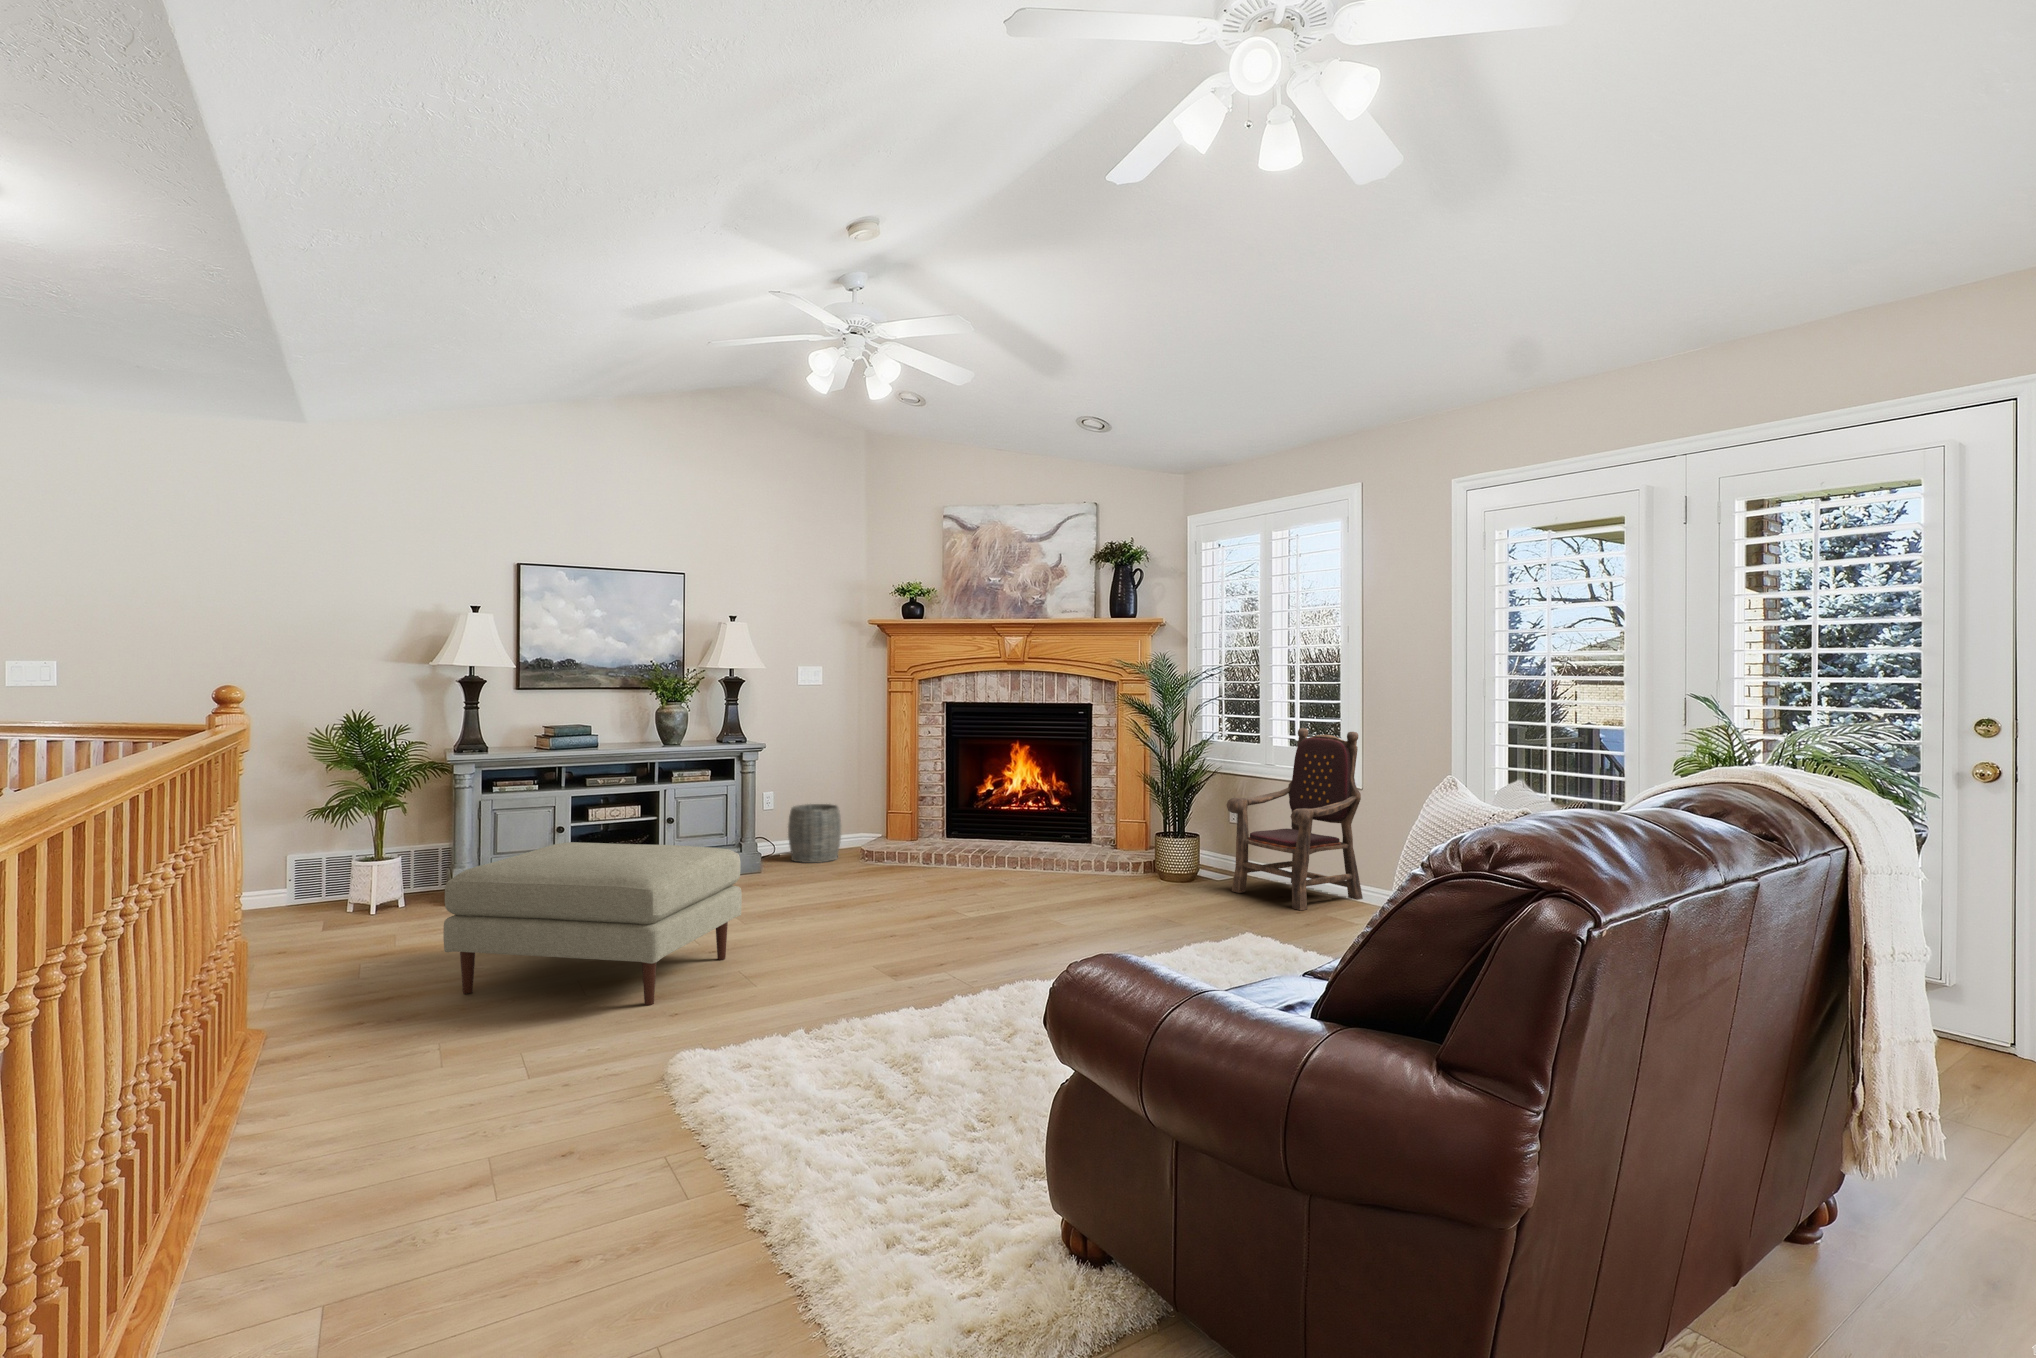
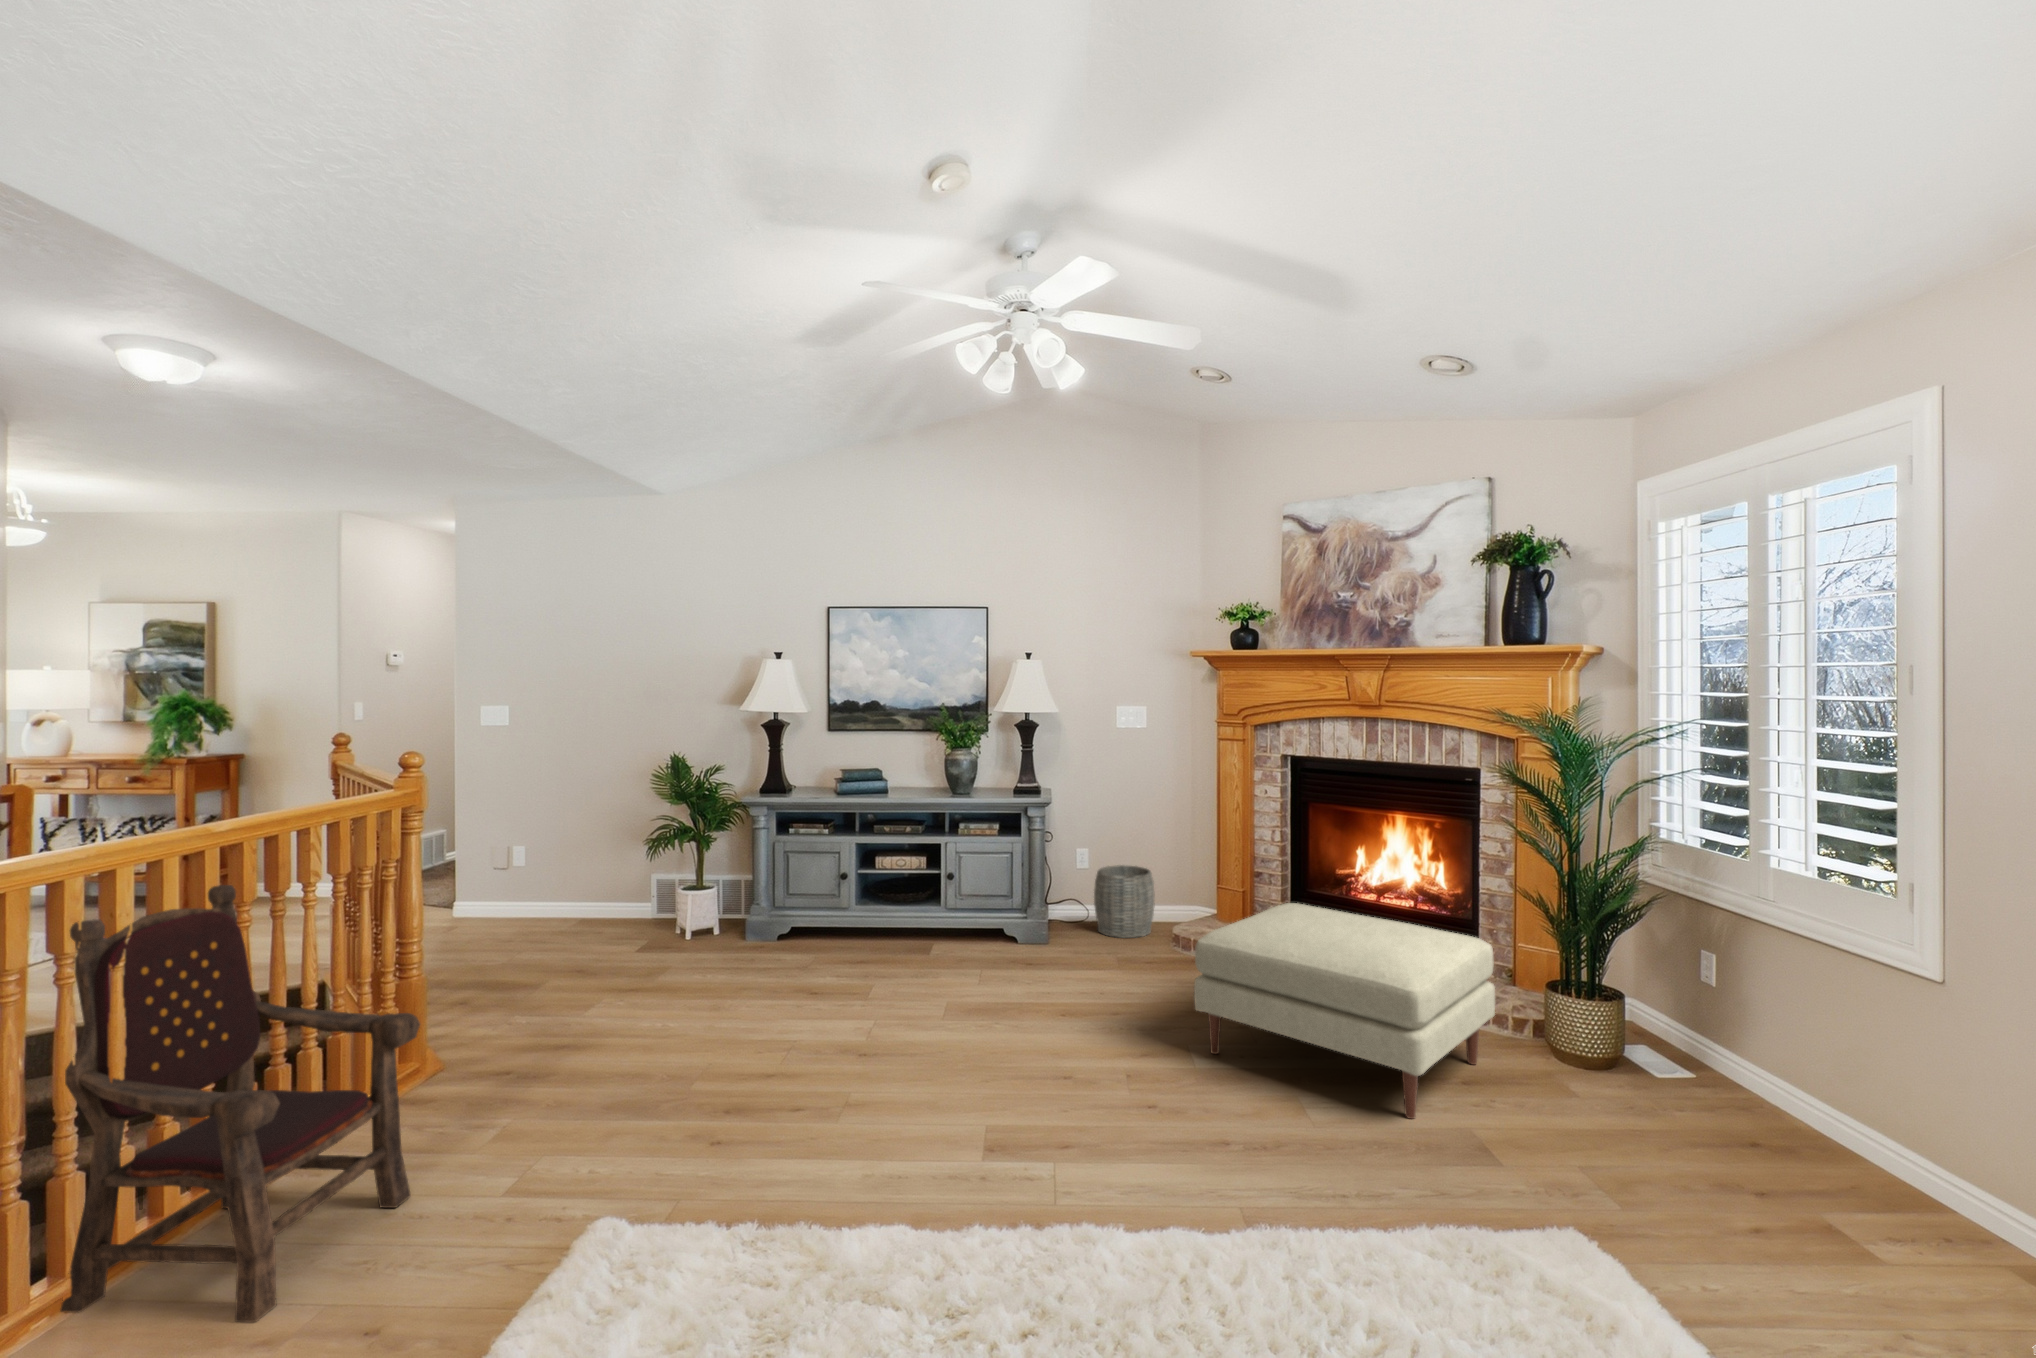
armchair: present [1226,728,1363,910] -> present [60,885,420,1322]
ottoman: present [444,842,742,1005] -> present [1194,903,1495,1119]

